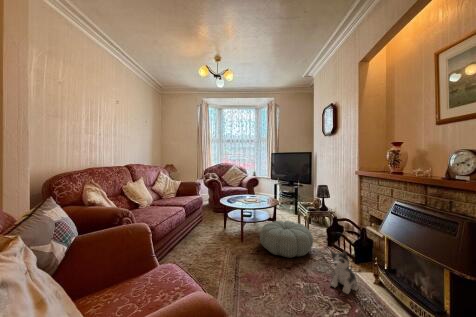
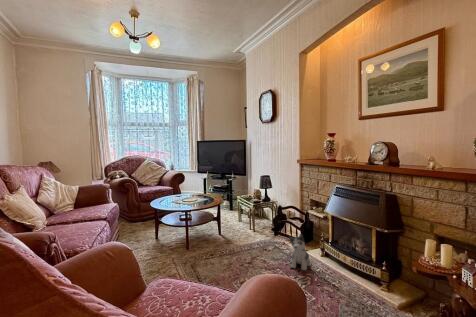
pouf: present [260,221,313,257] -> none [210,217,264,254]

